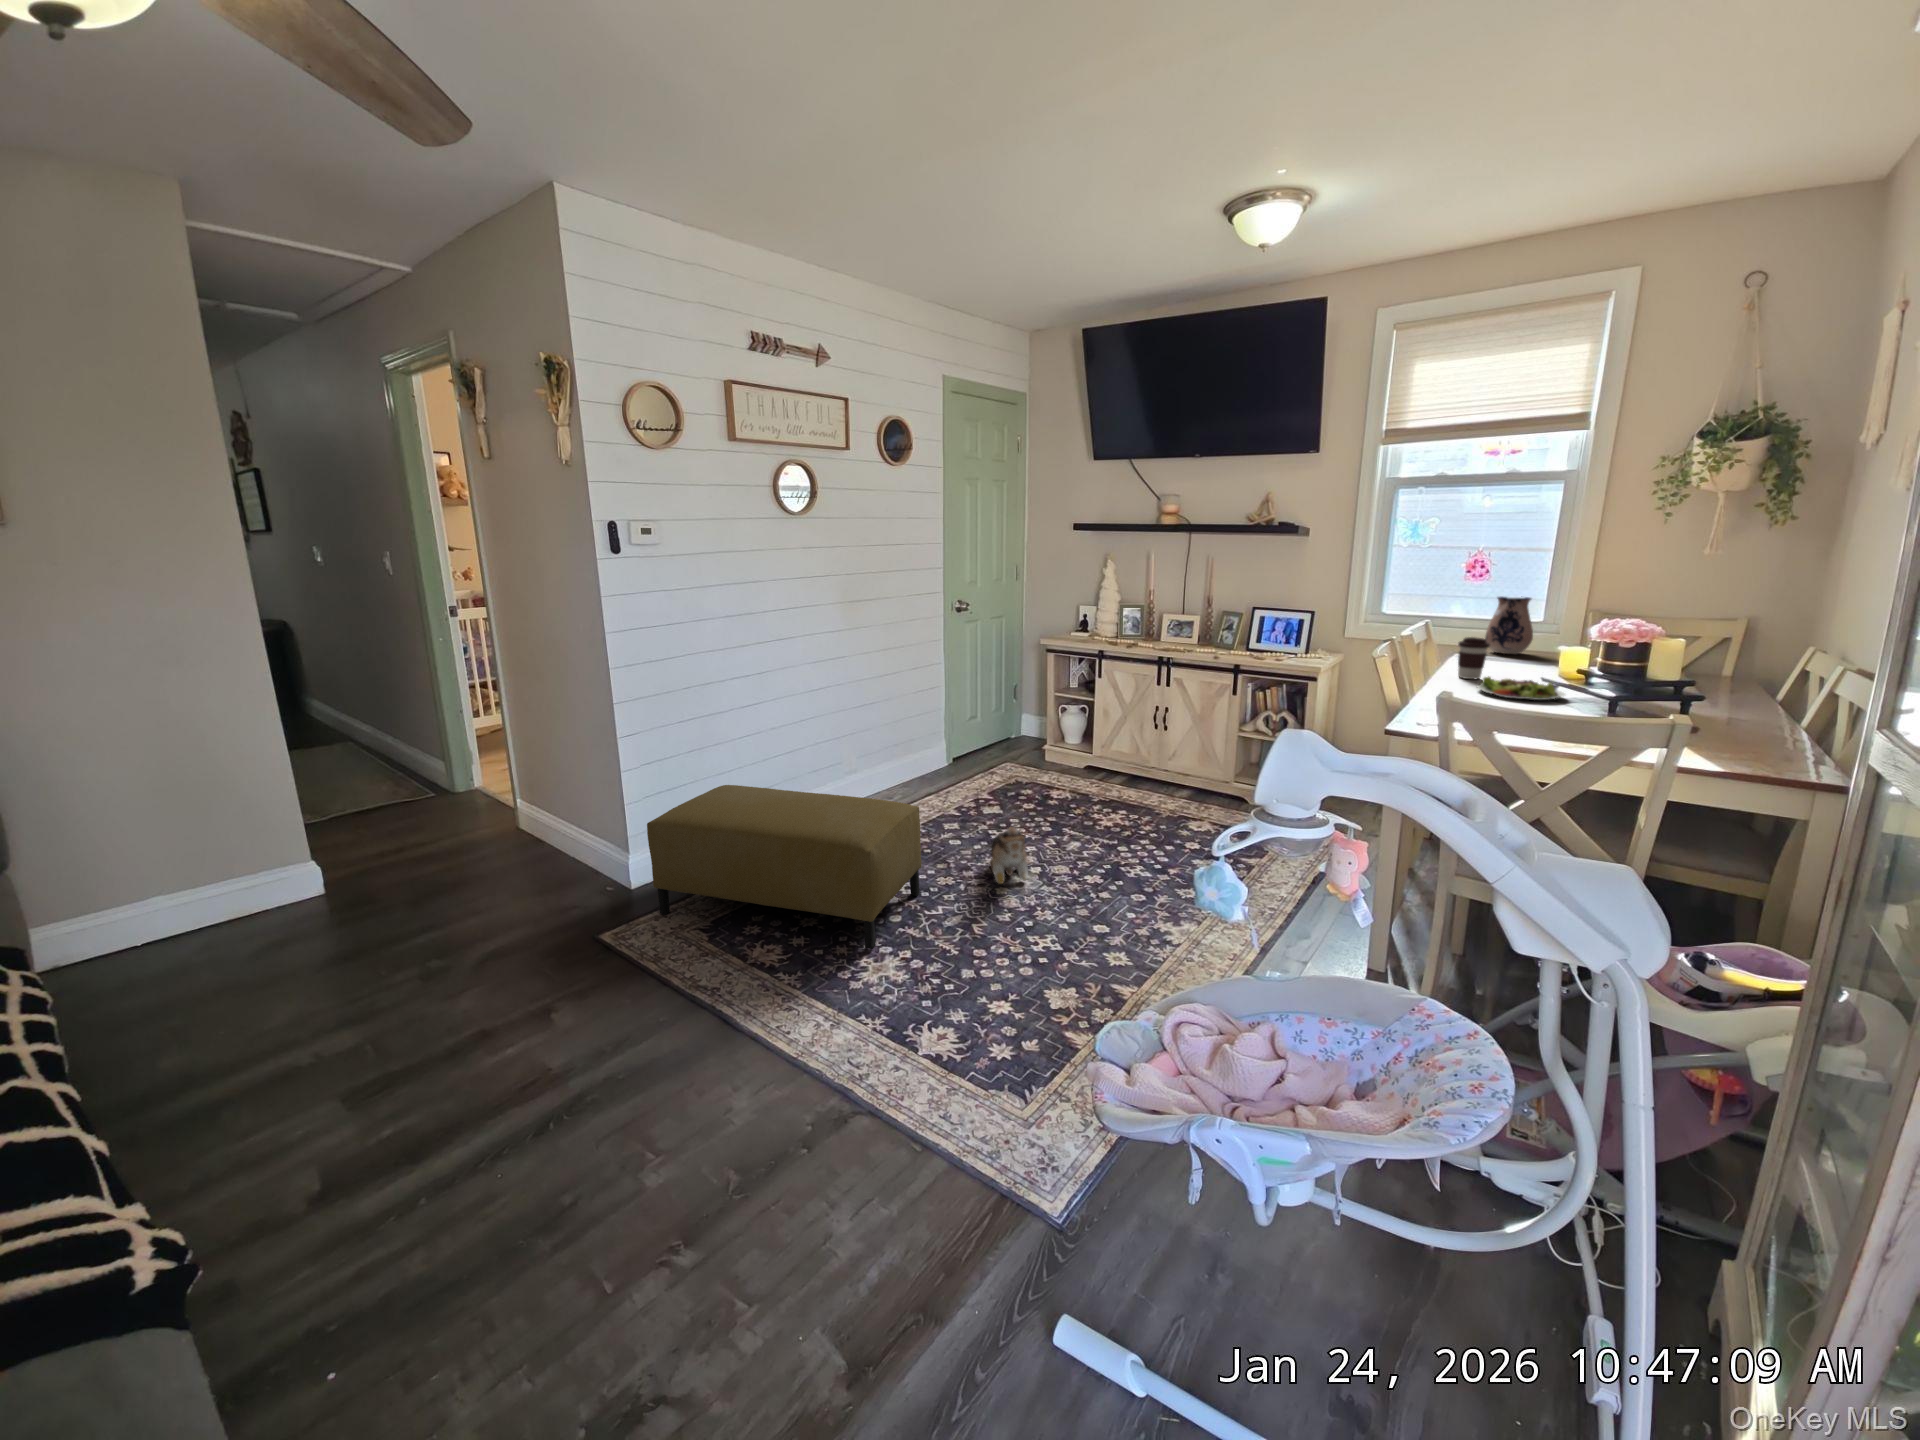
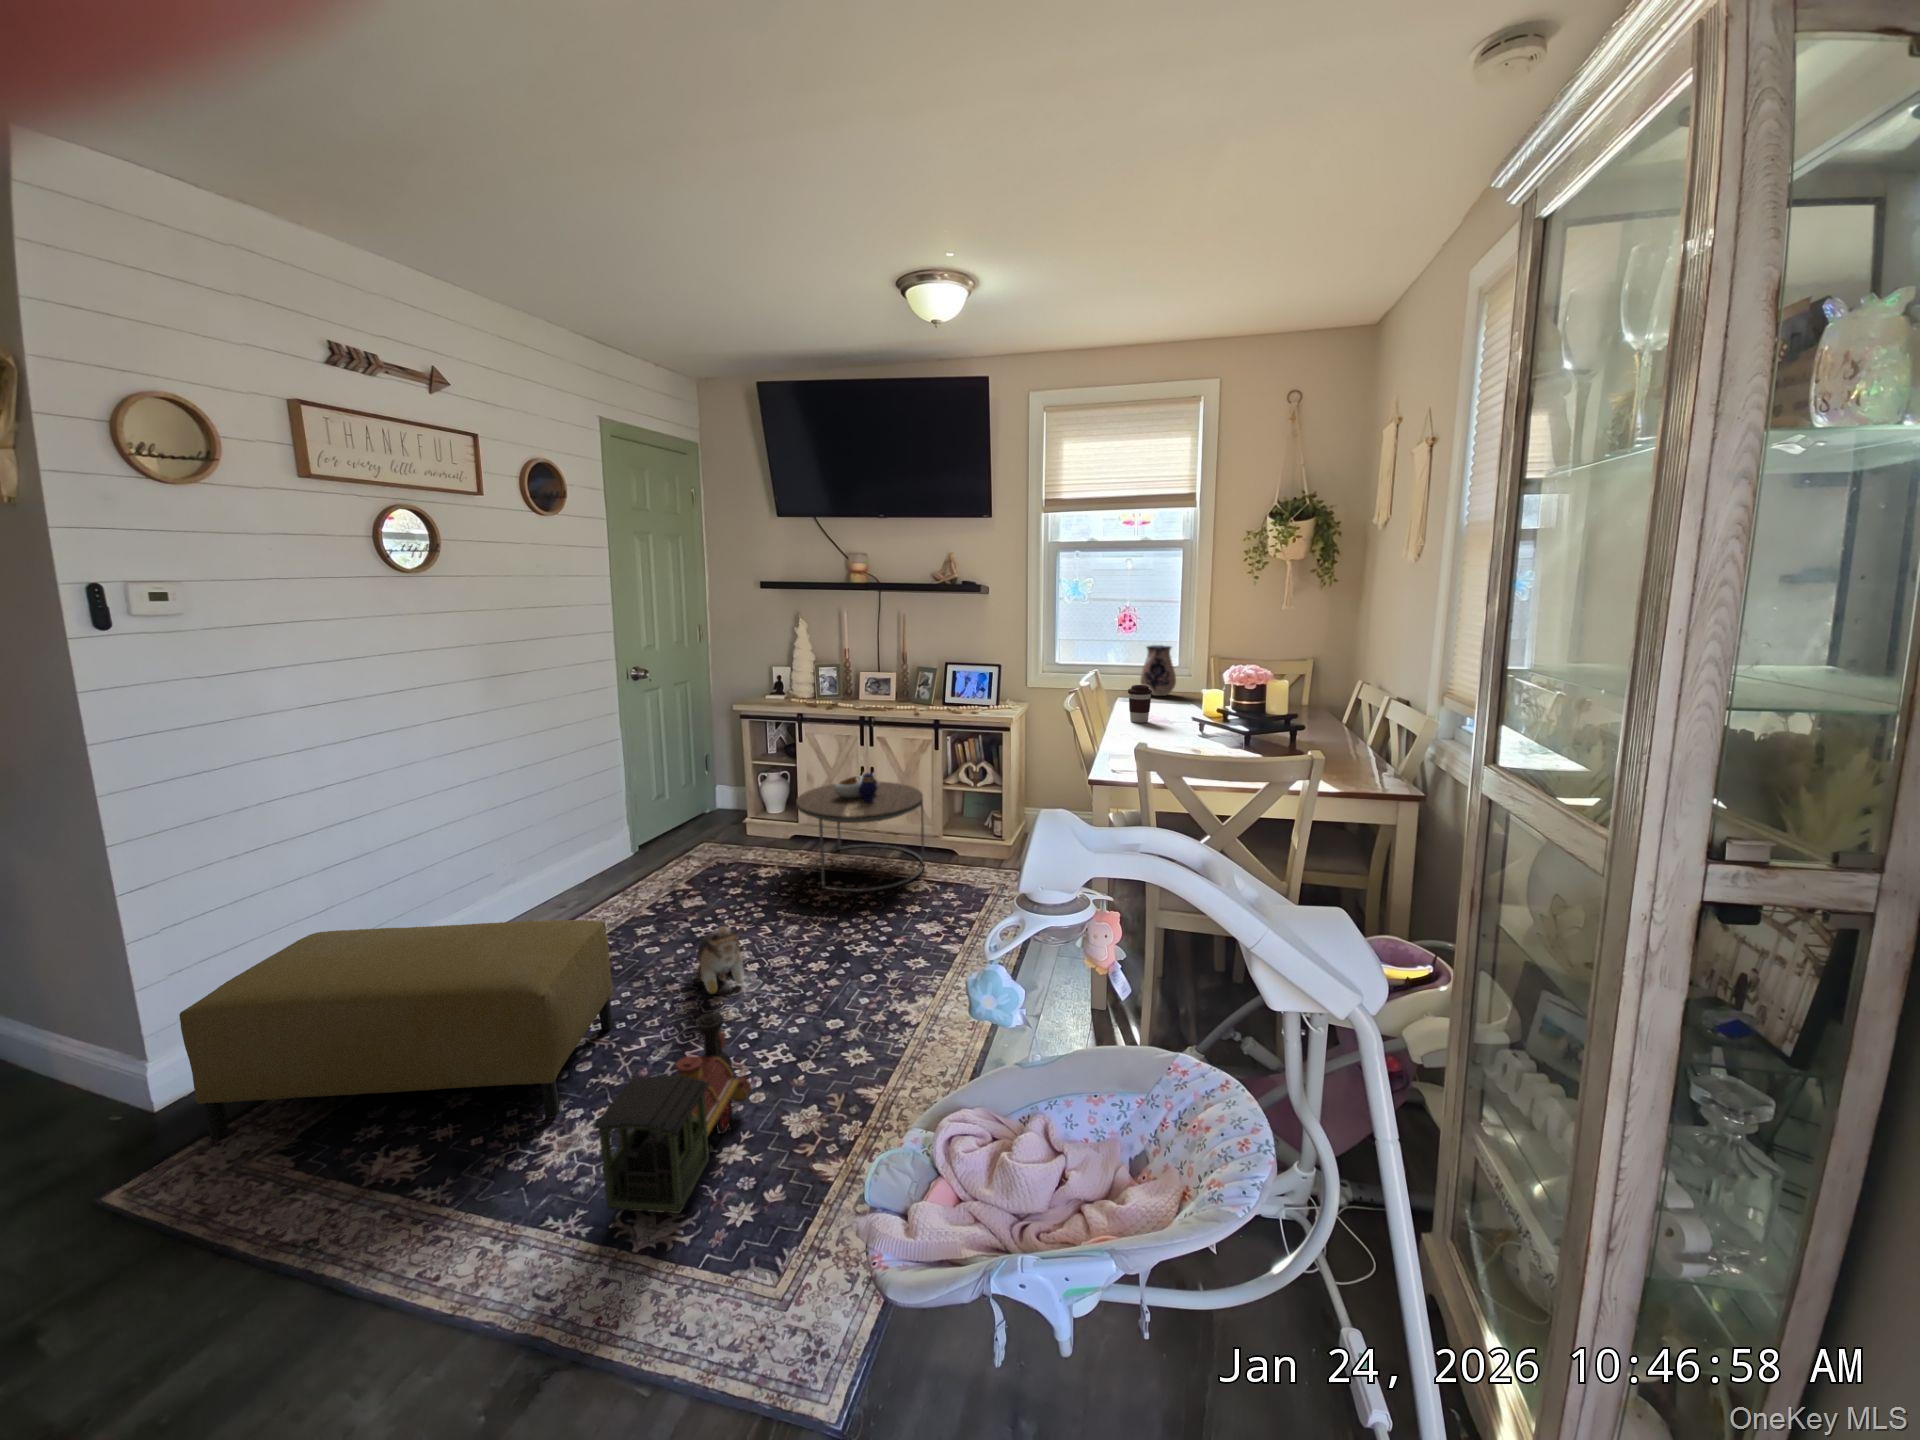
salad plate: present [1477,676,1565,700] -> none [1149,720,1217,739]
side table: none [1091,711,1216,823] -> present [796,773,924,892]
toy train: none [896,890,1022,1037] -> present [593,1012,751,1214]

